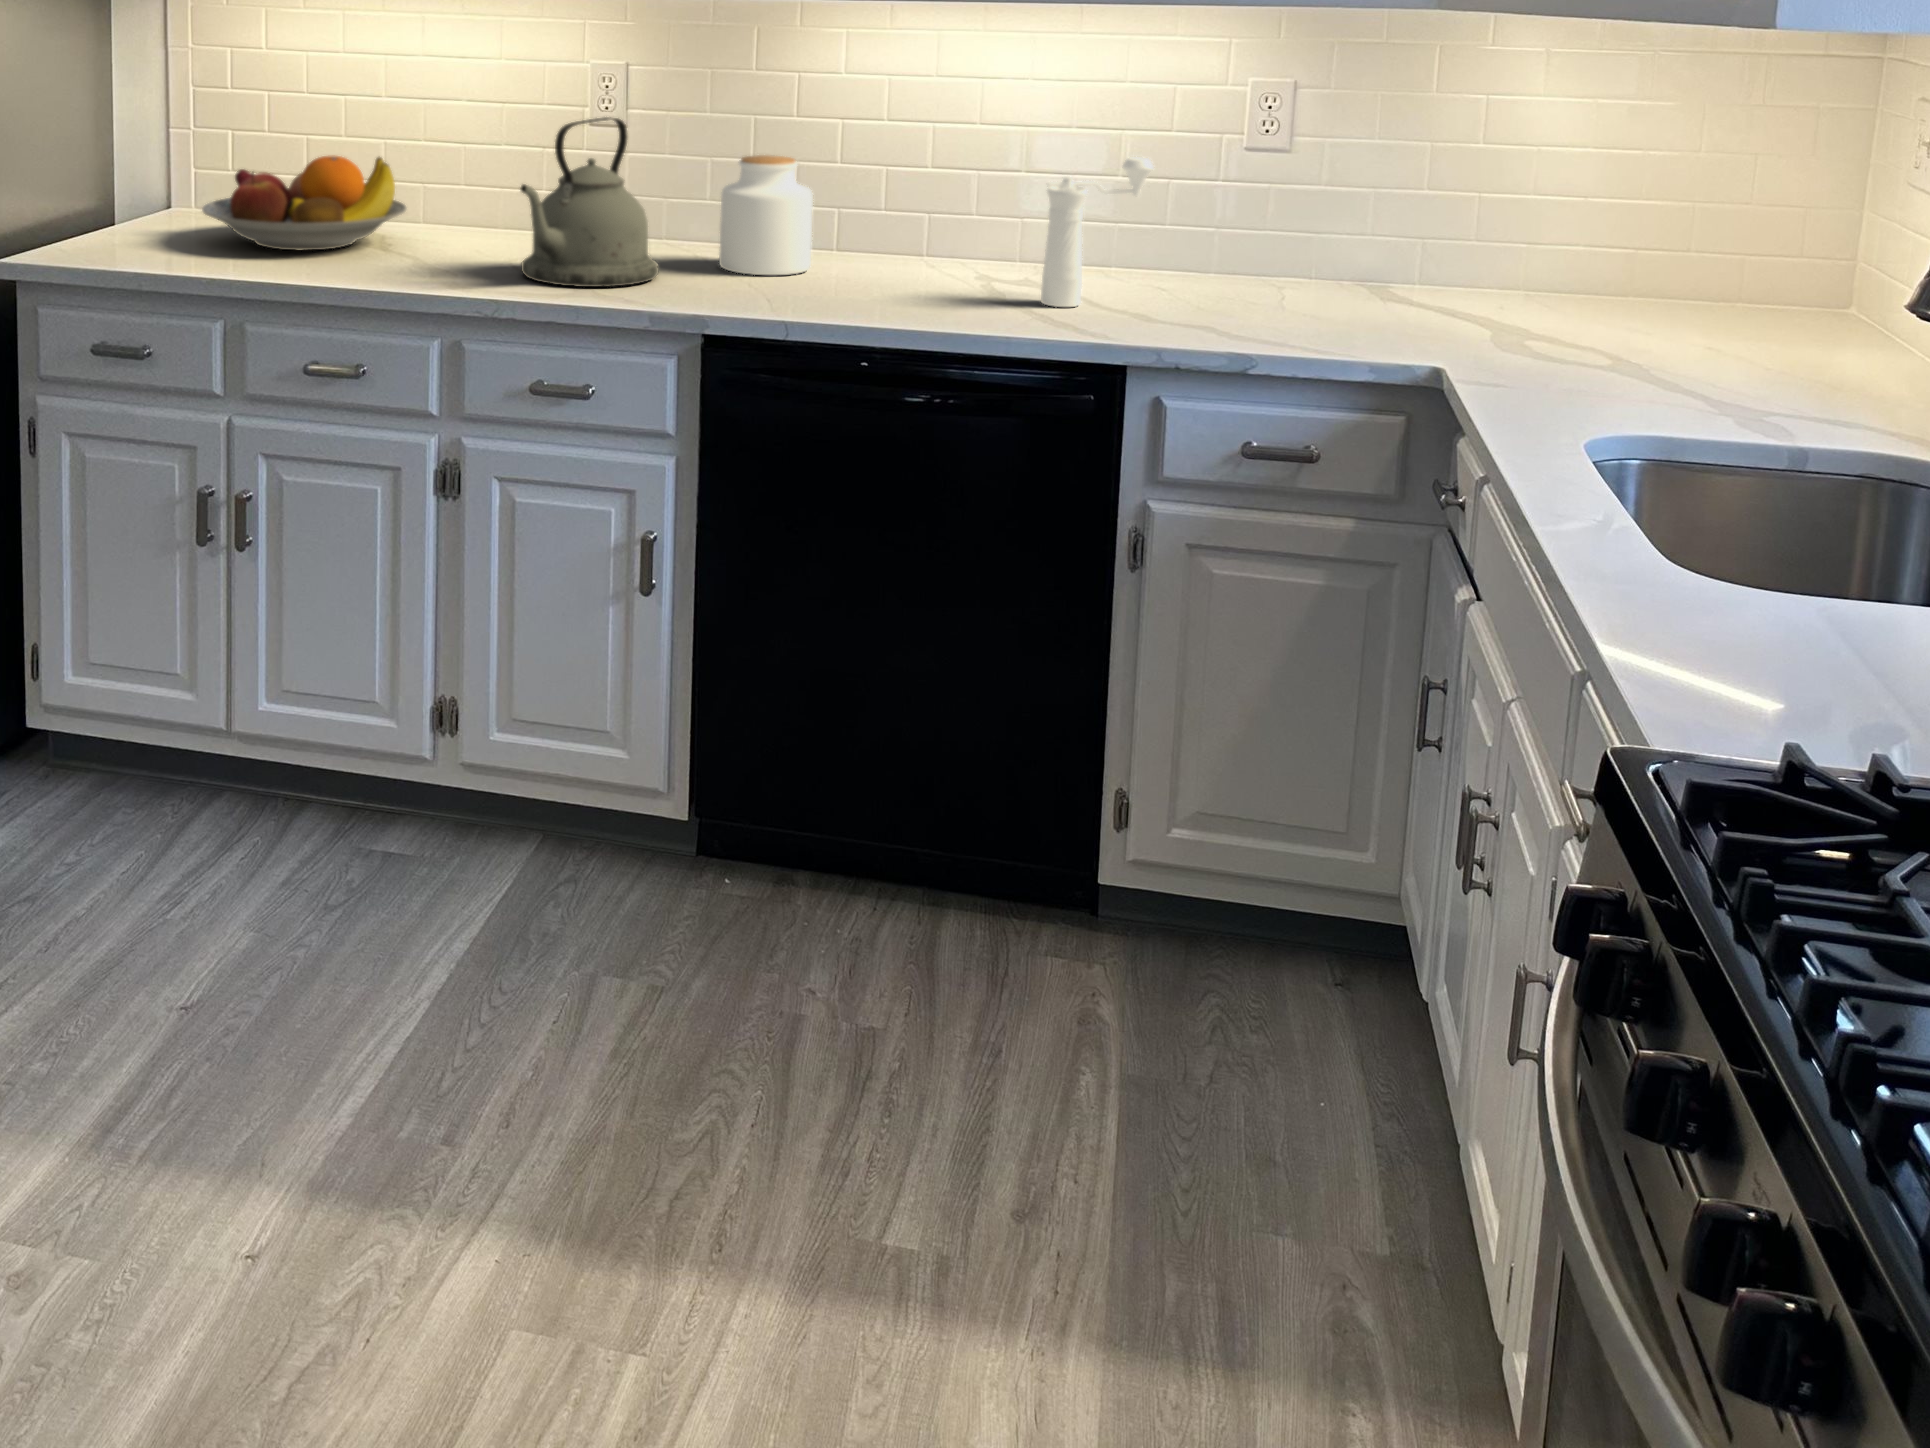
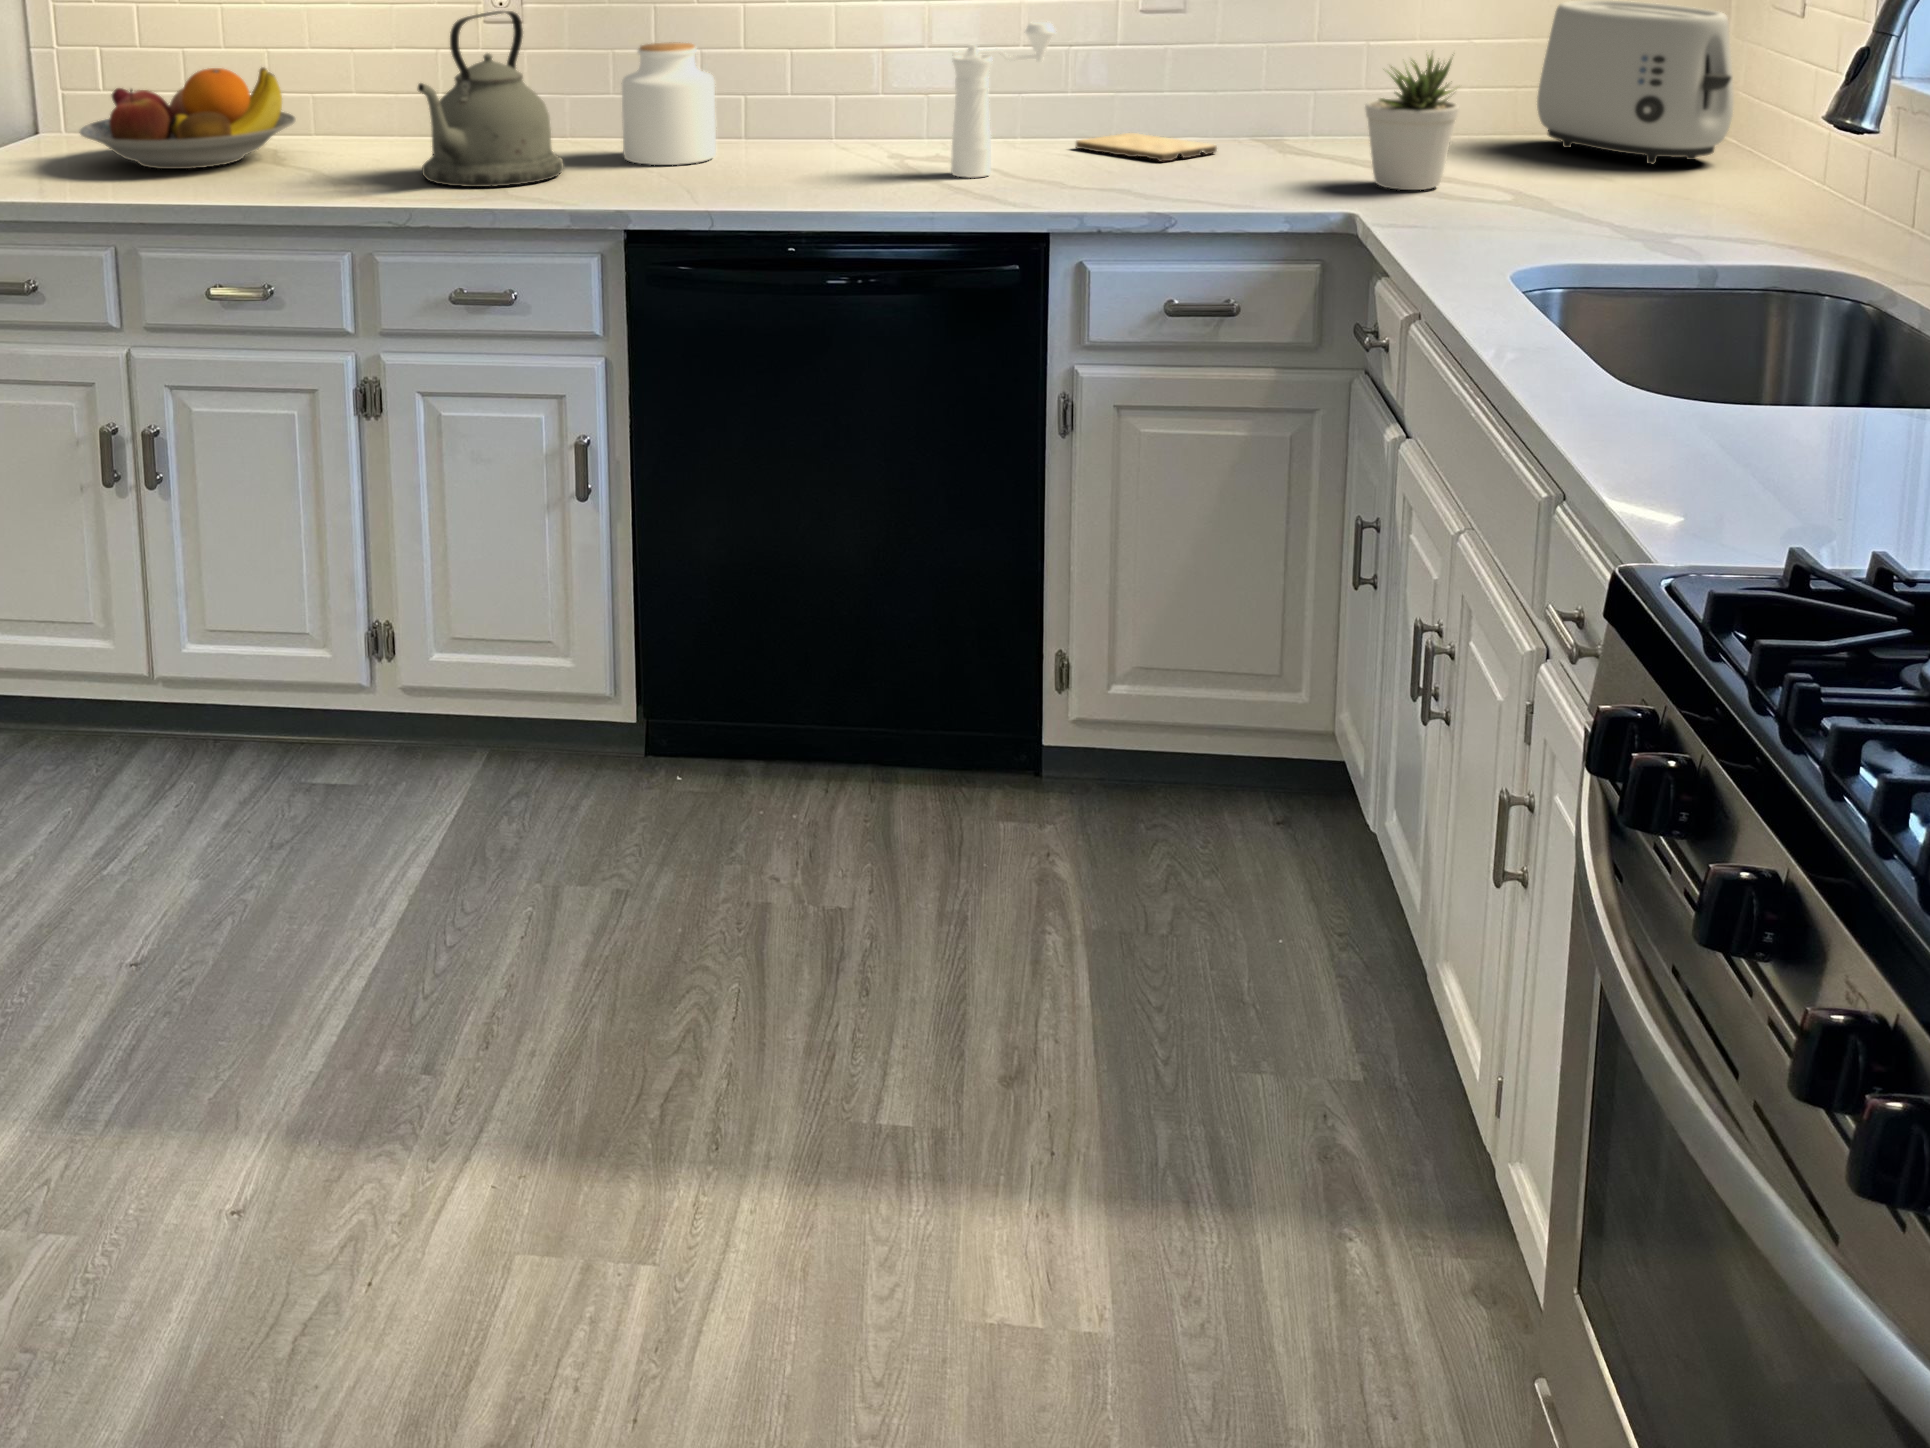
toaster: none [1657,165,1862,337] -> present [1537,0,1734,164]
potted plant: none [1465,209,1566,349] -> present [1365,55,1459,190]
cutting board: none [1173,270,1317,303] -> present [1076,133,1217,162]

